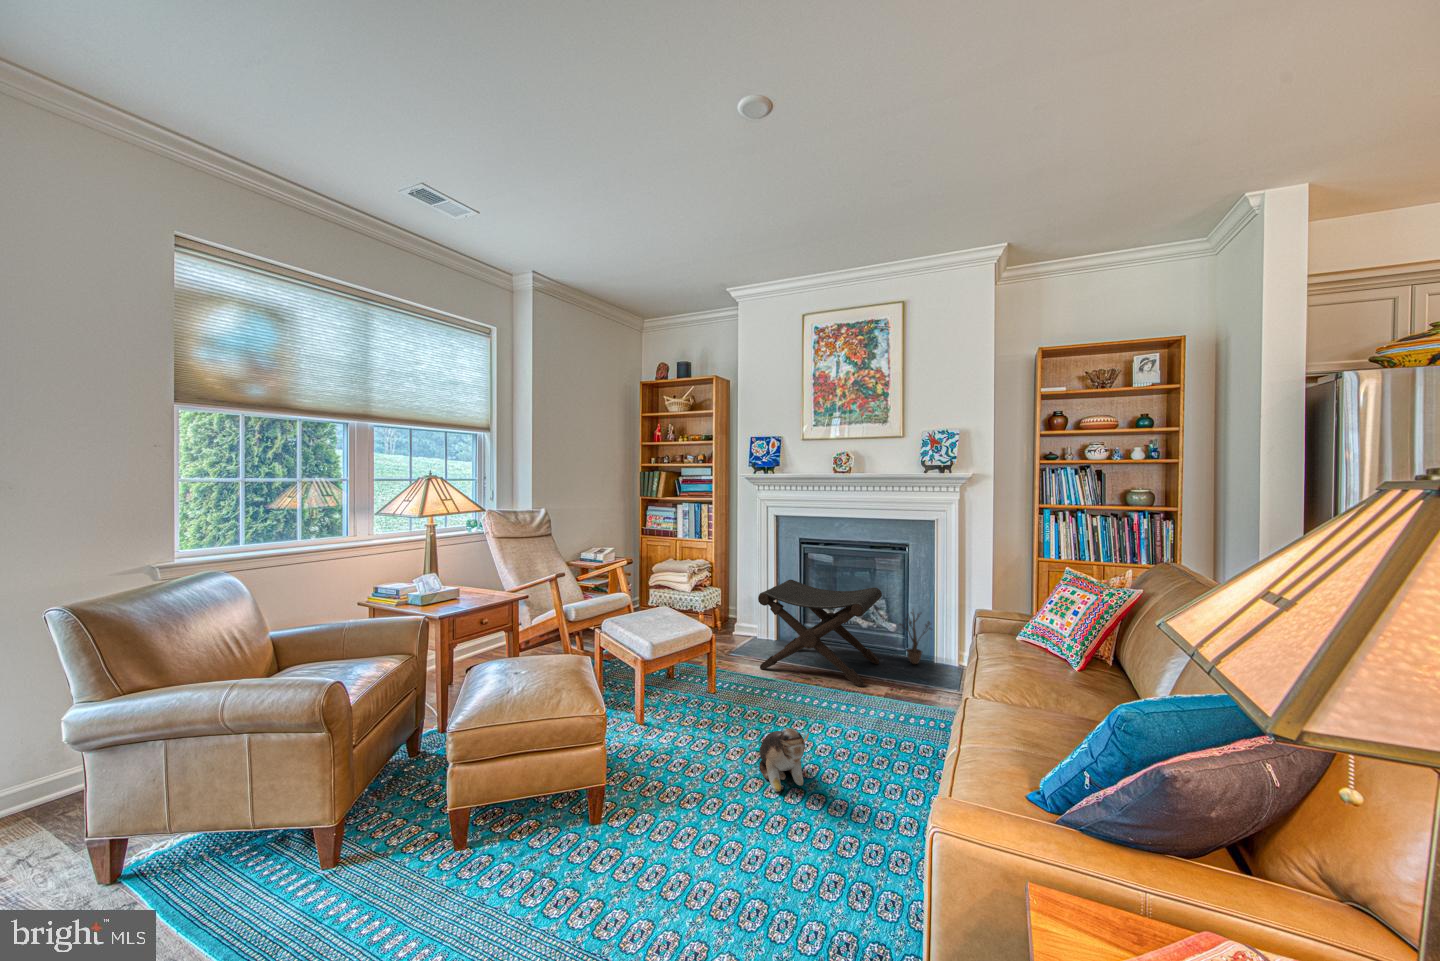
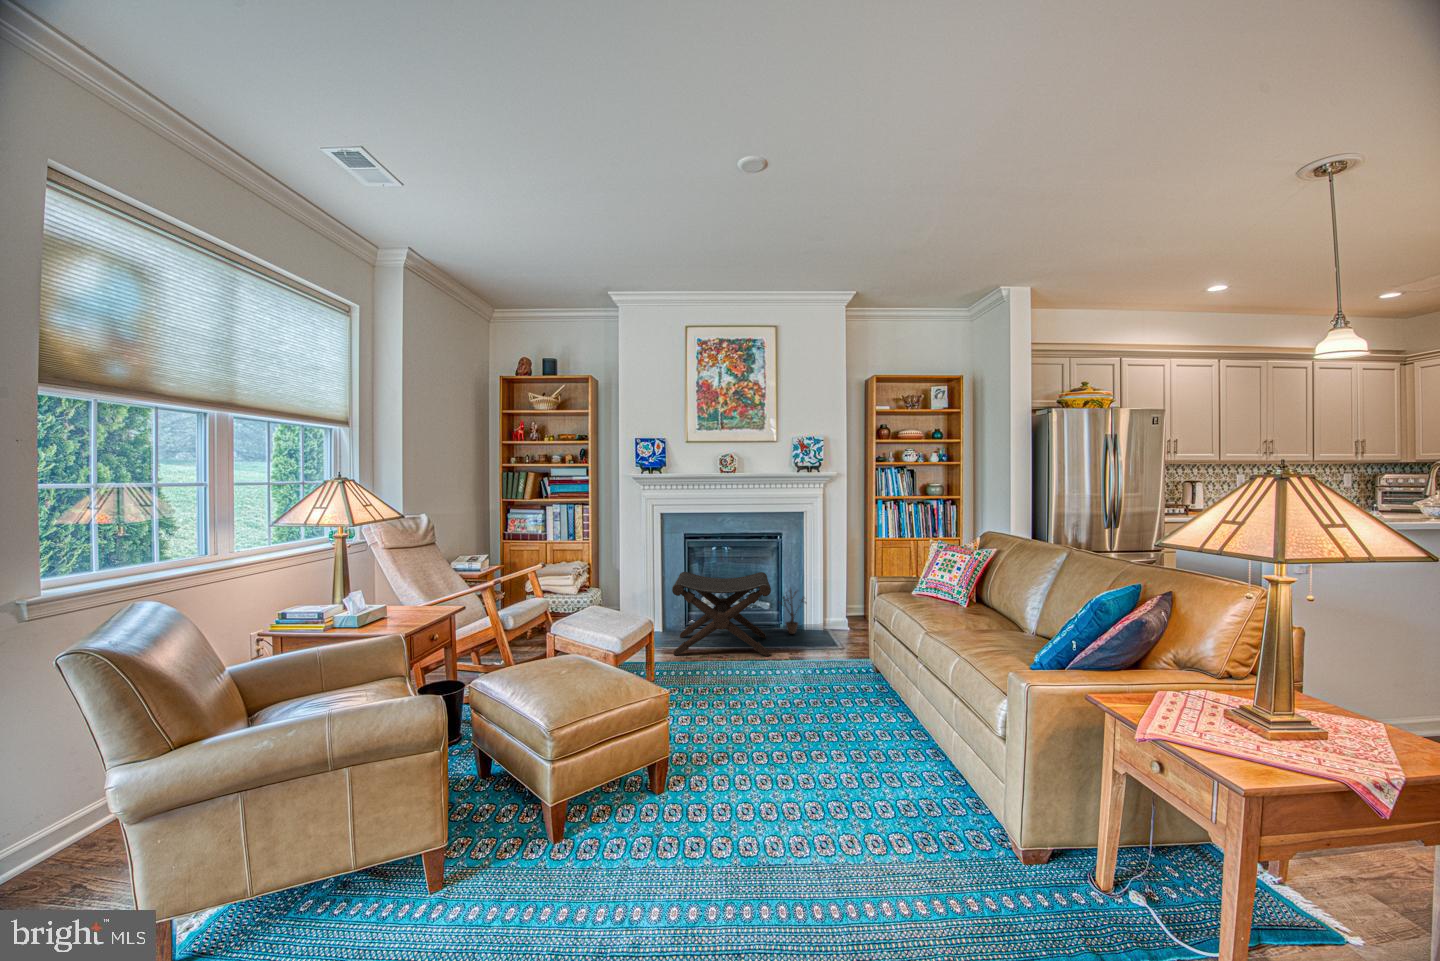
plush toy: present [759,728,809,792] -> none [734,684,804,739]

